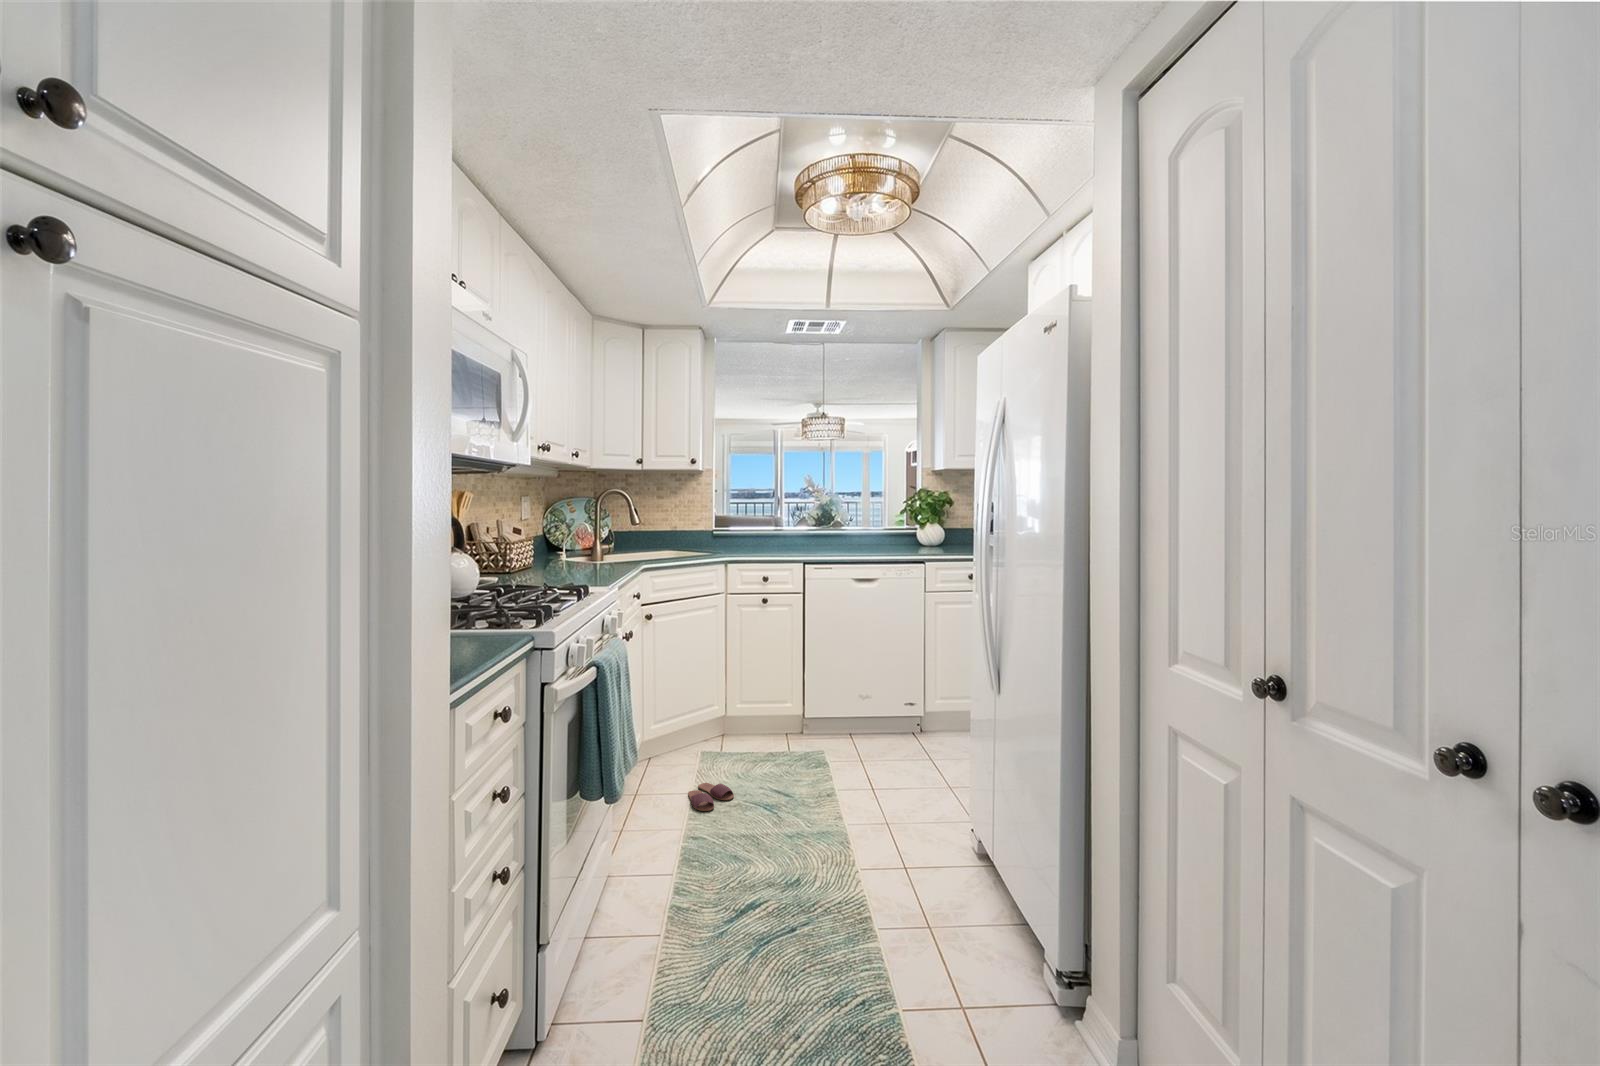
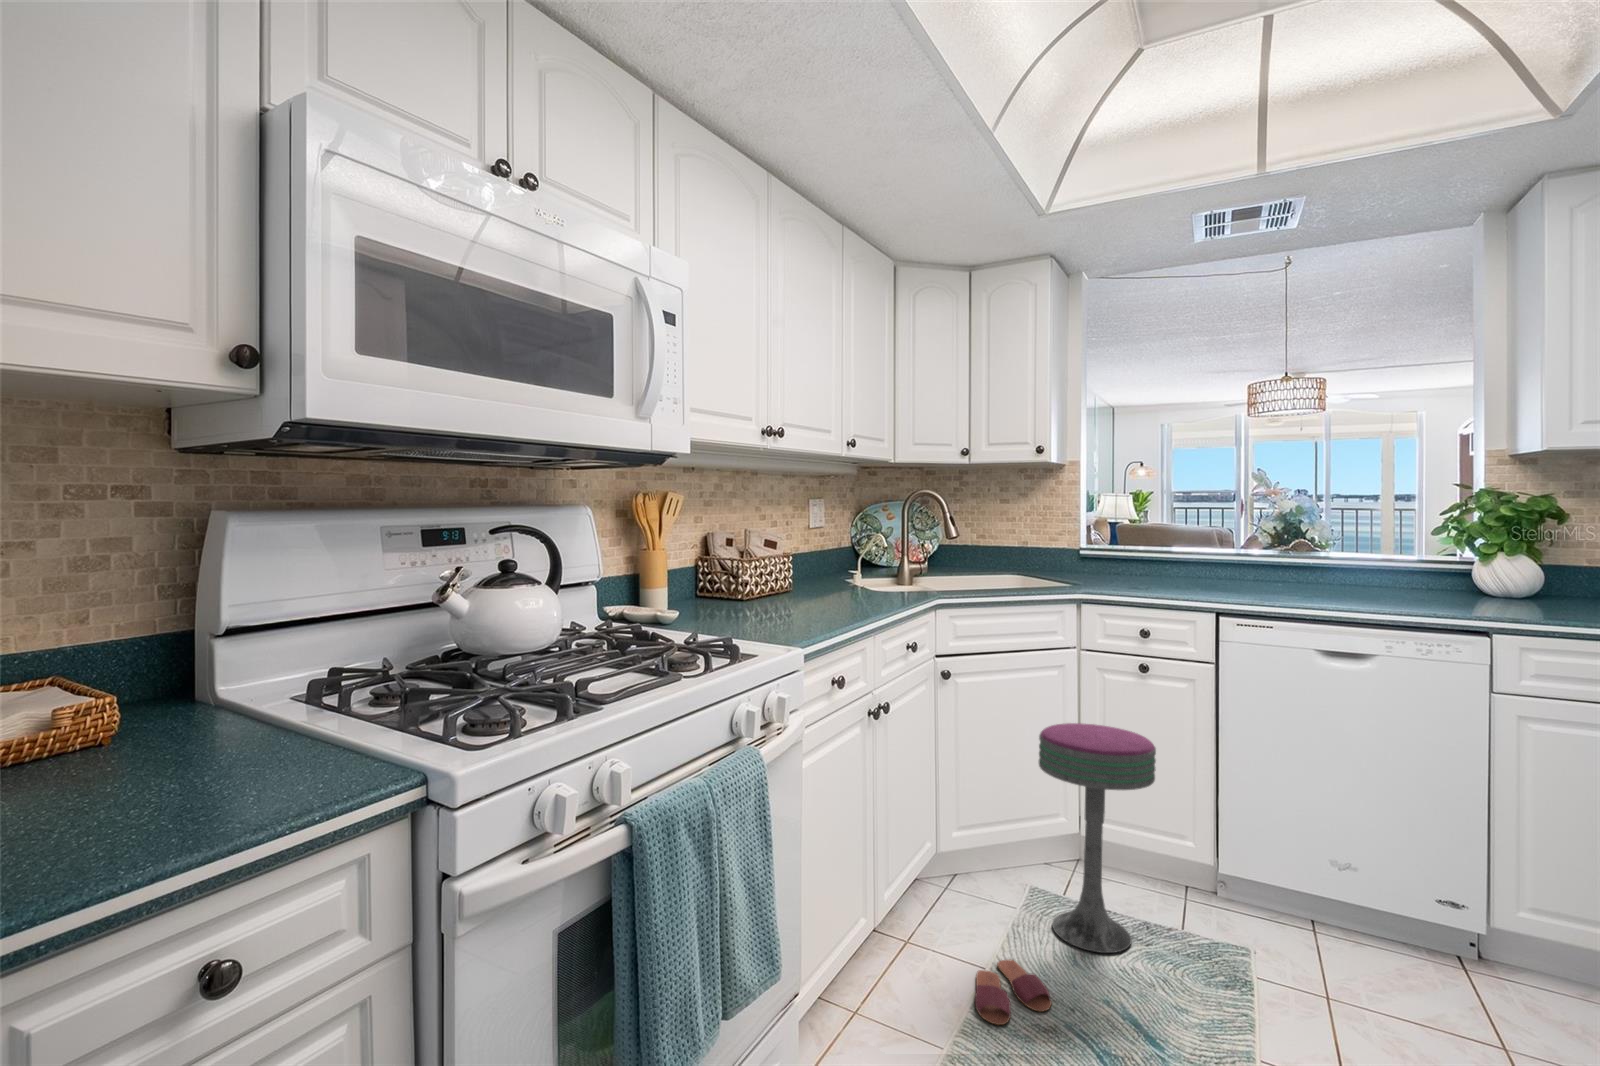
bar stool: none [712,637,778,769] -> present [1039,723,1156,953]

